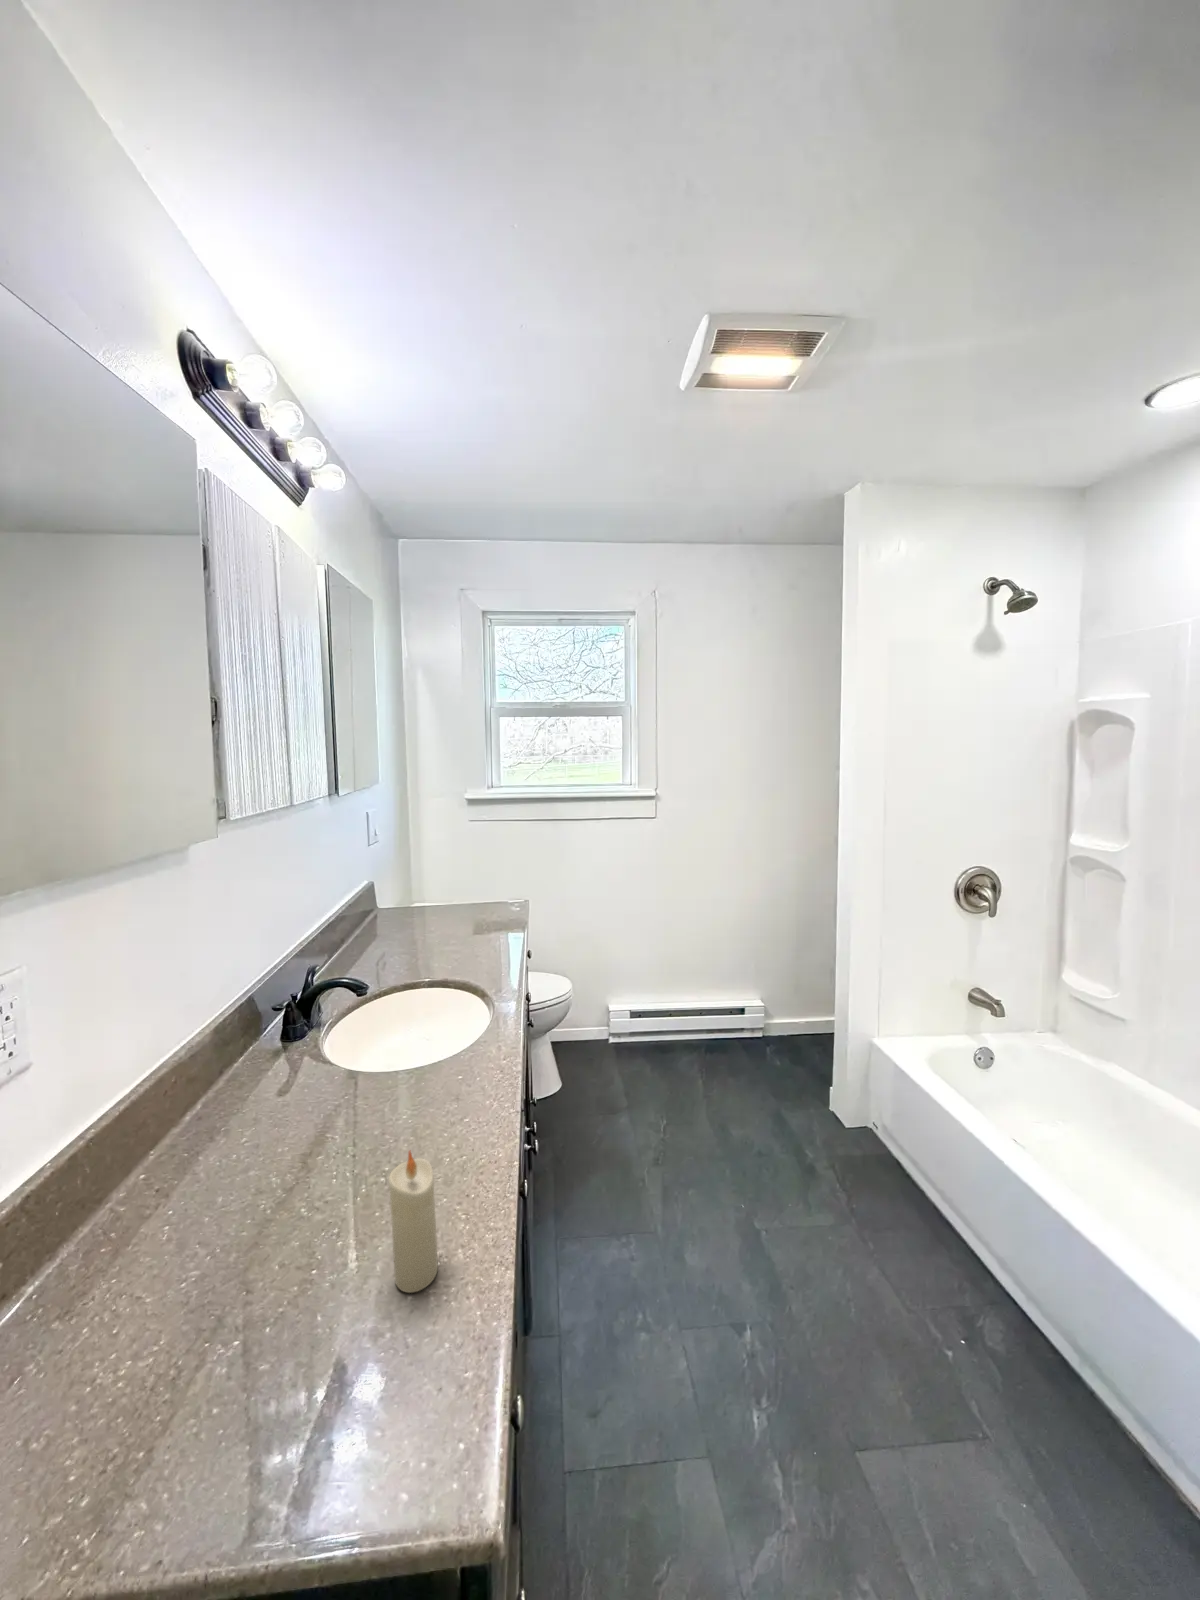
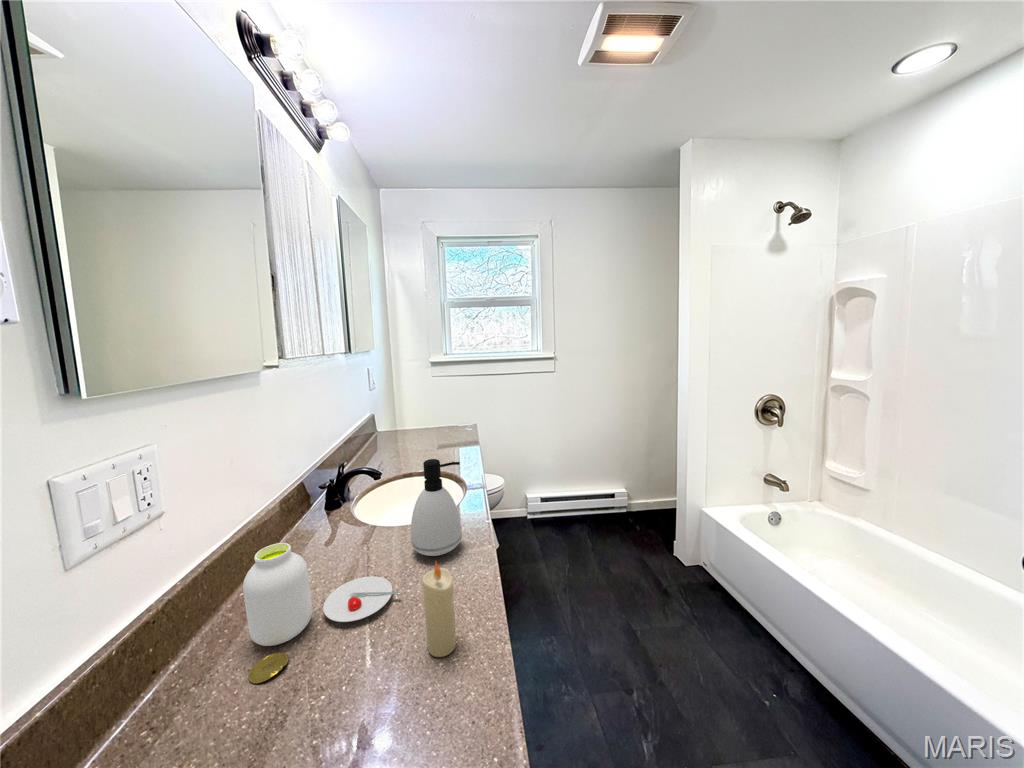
soap dispenser: none [397,979,473,1124] -> present [411,459,462,556]
jar: none [133,1110,369,1324] -> present [243,543,400,683]

